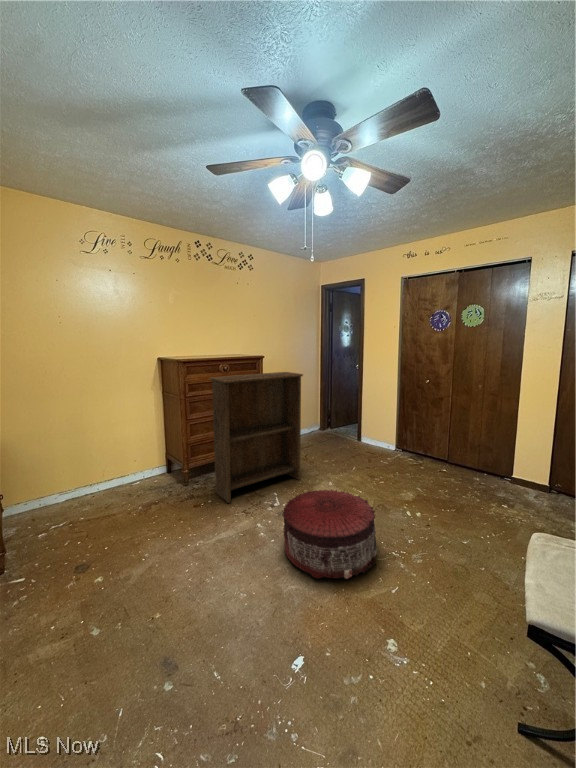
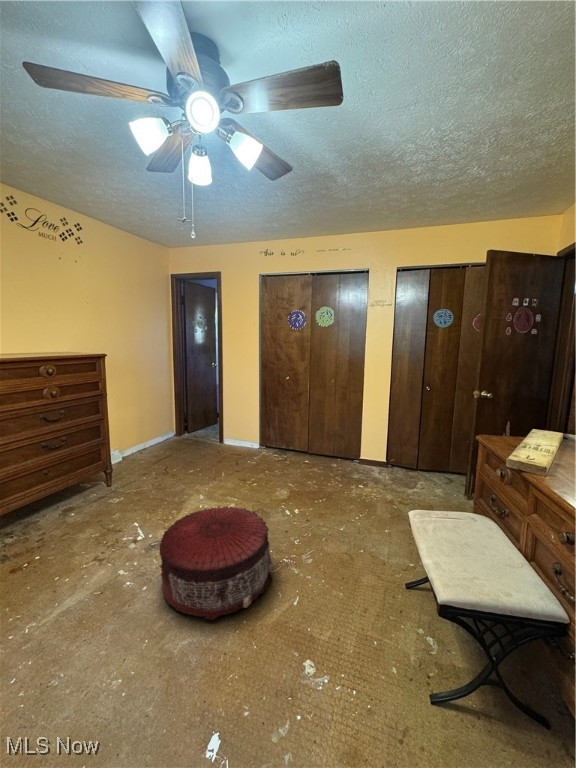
bookshelf: present [210,372,303,503] -> none [27,373,164,554]

